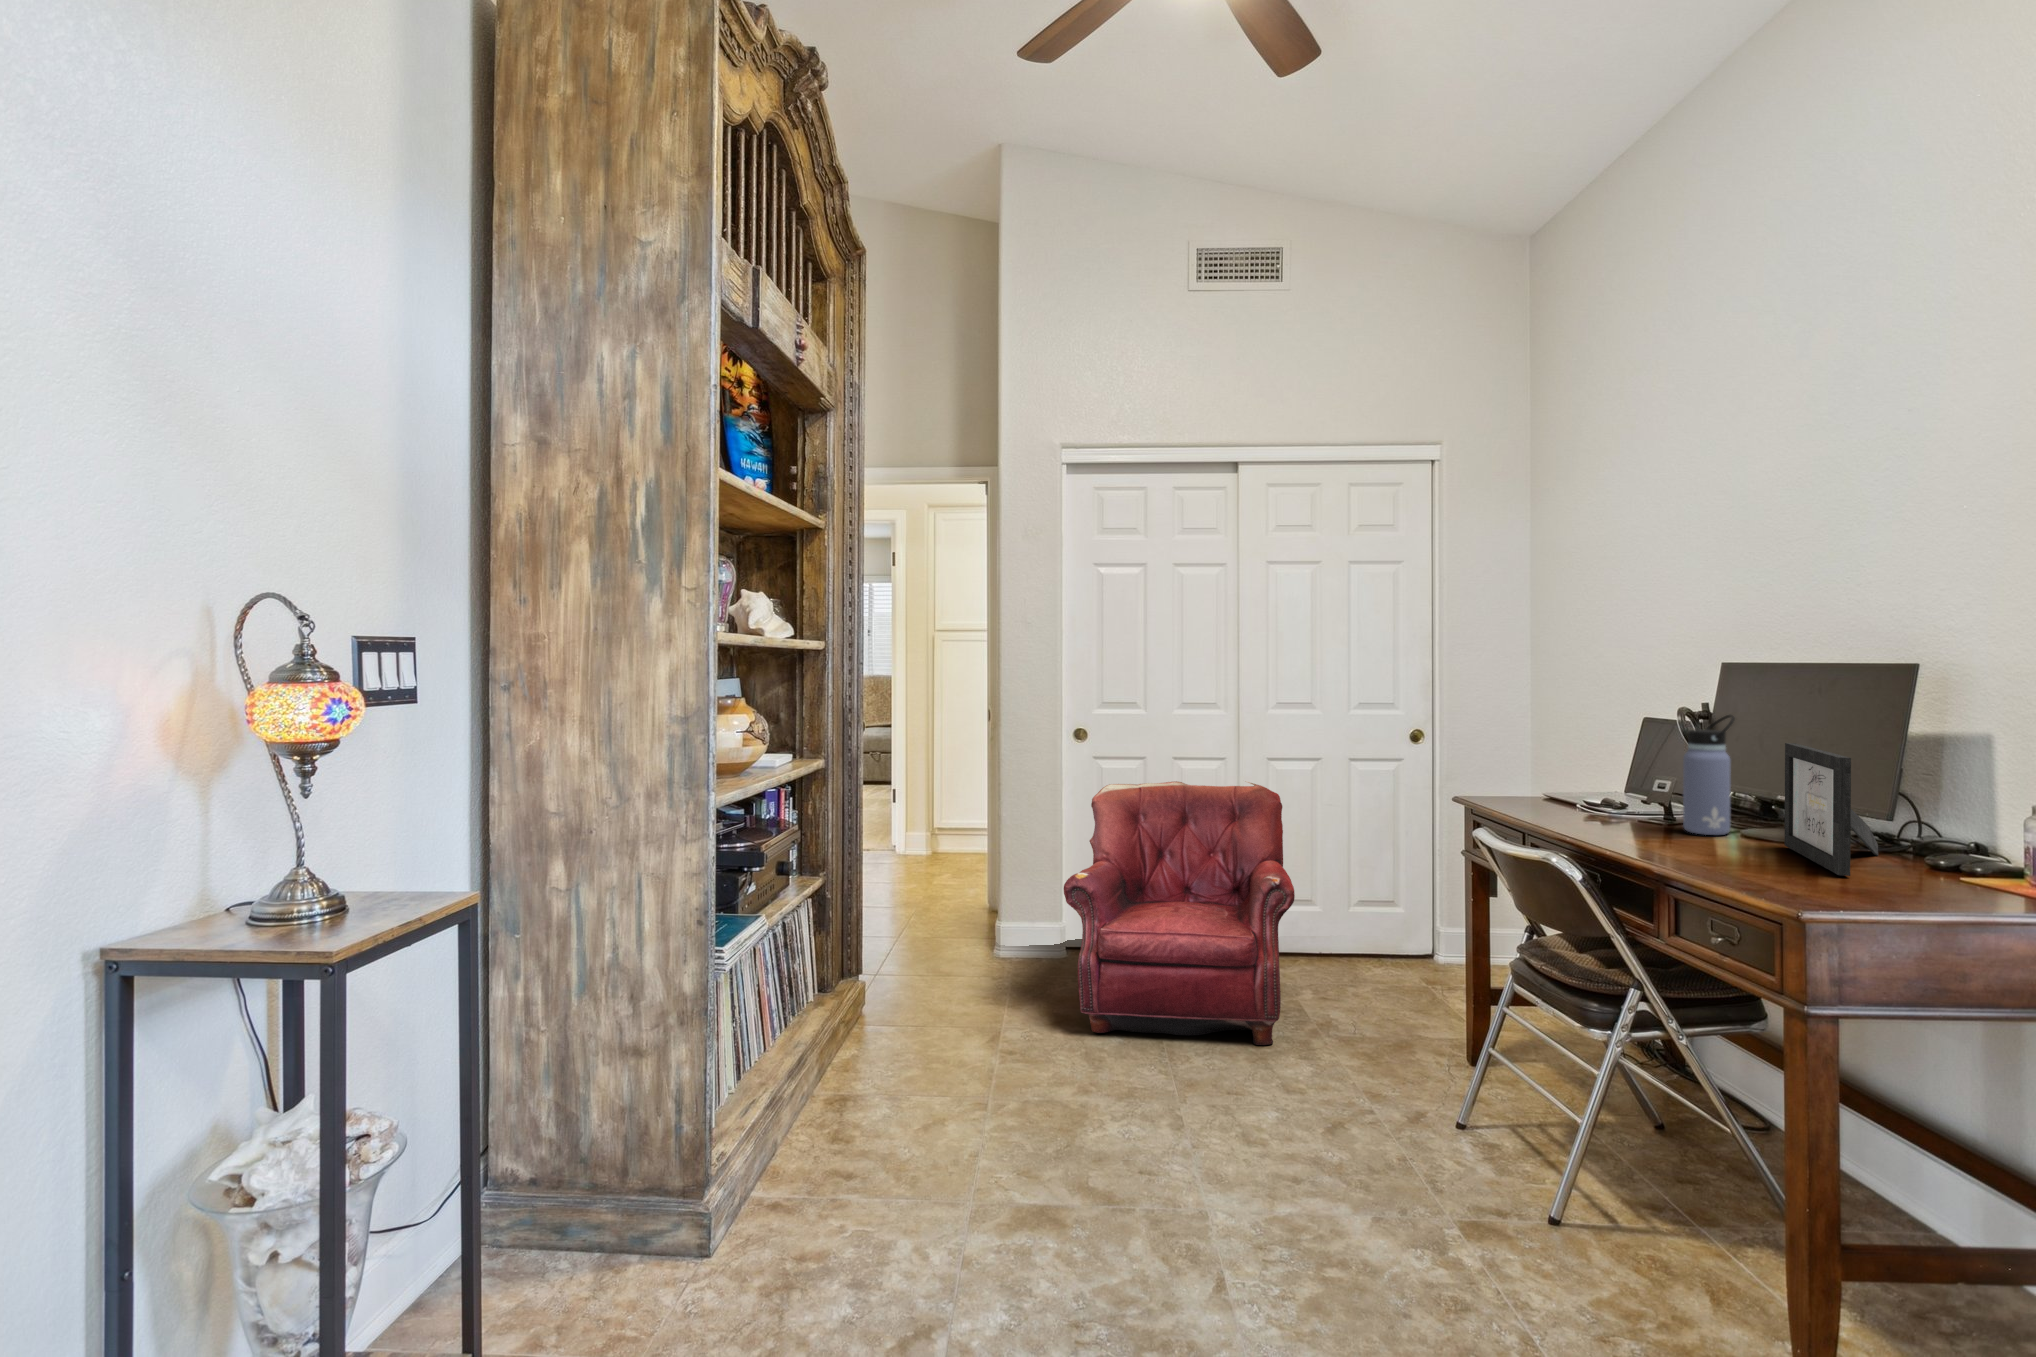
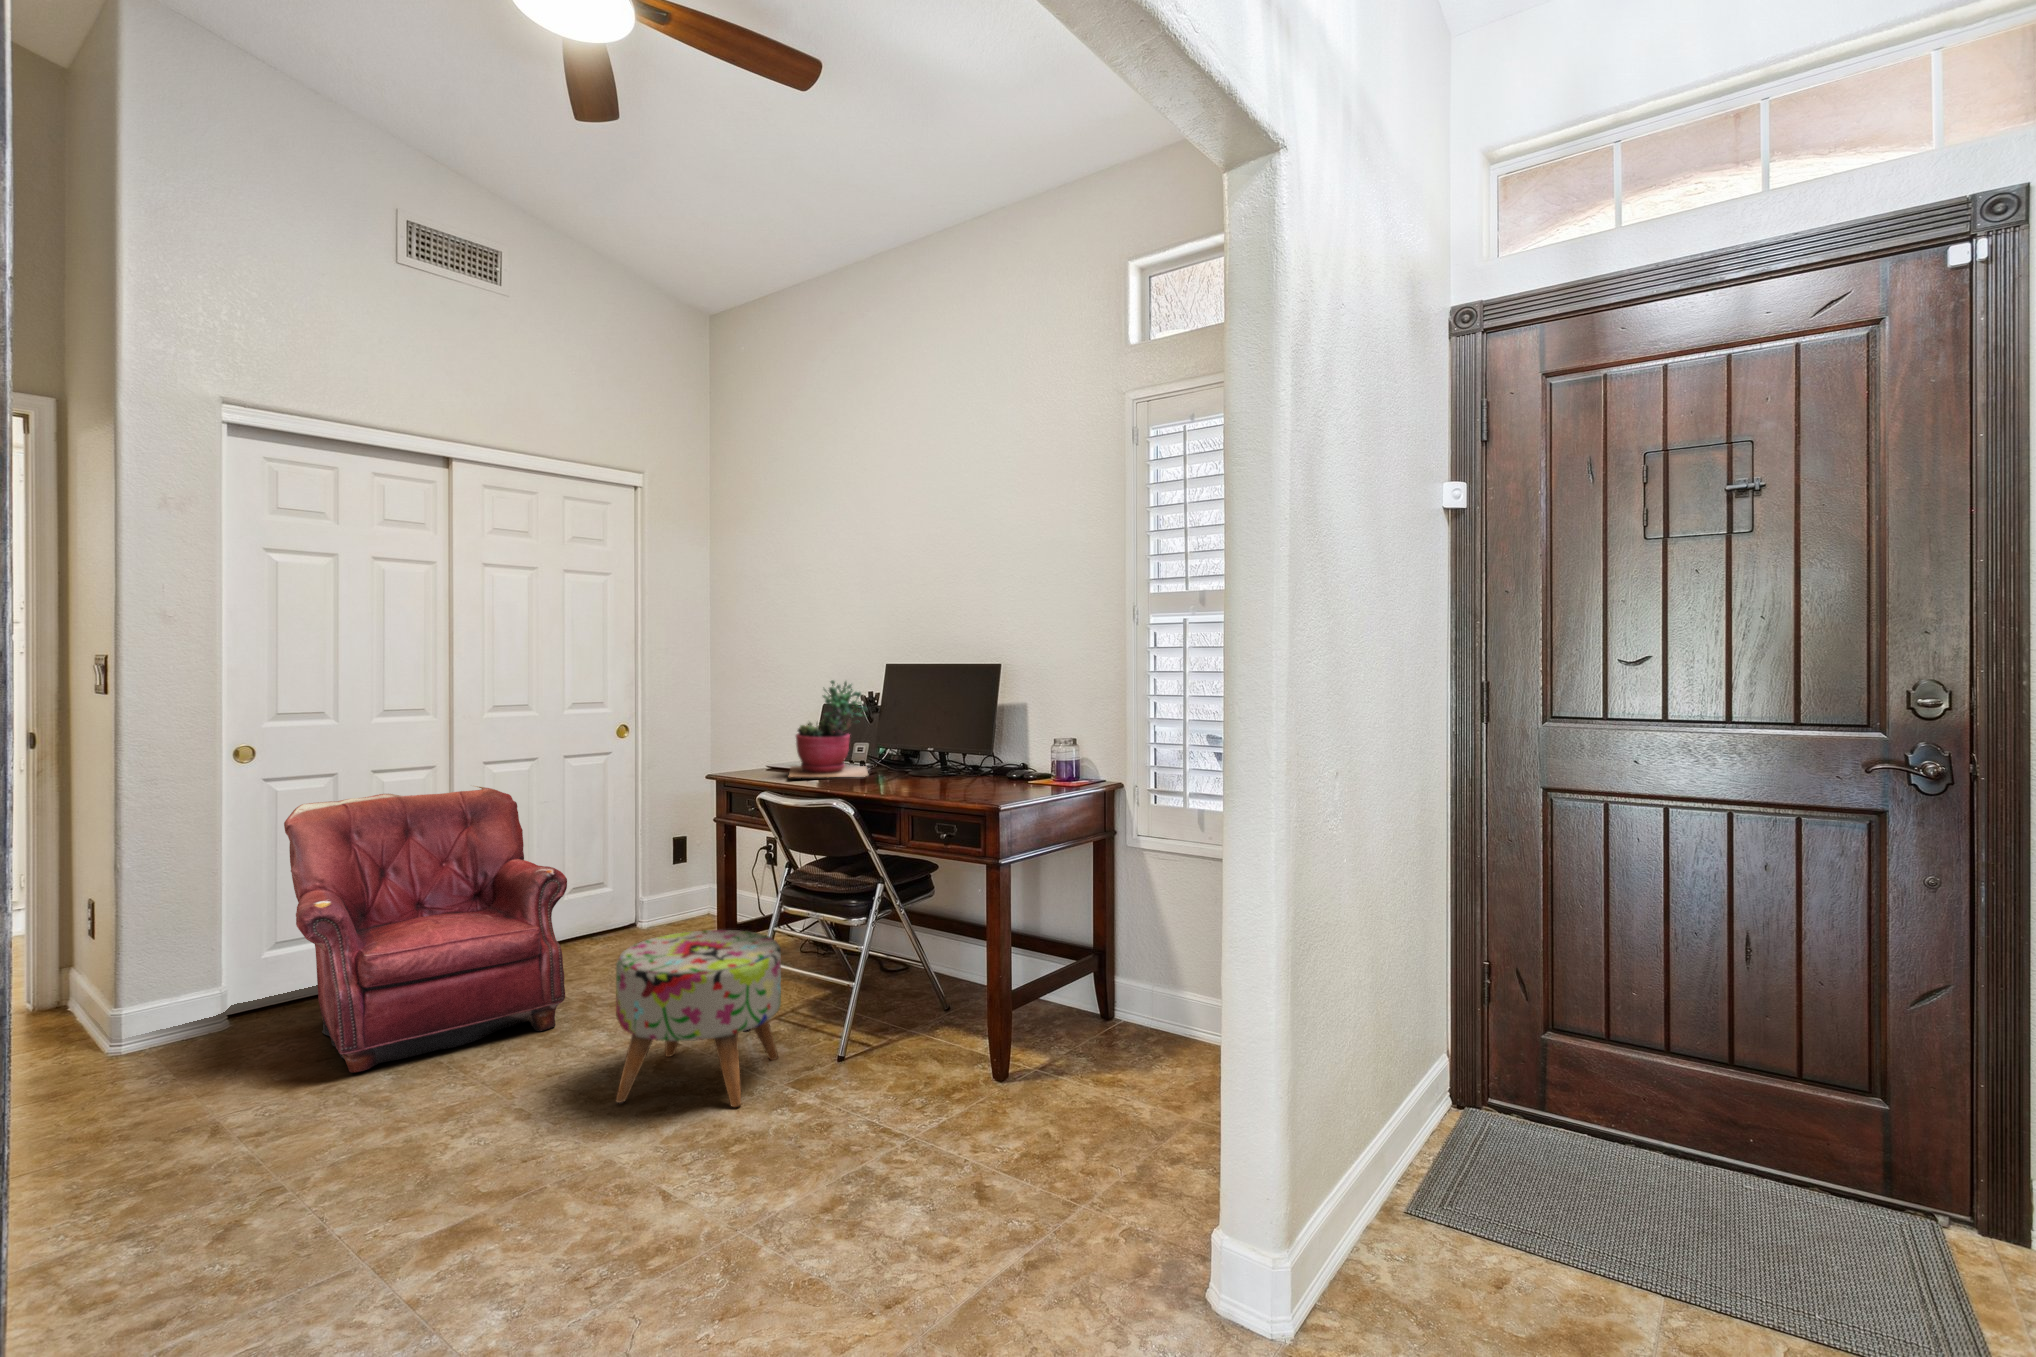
succulent plant: none [1542,684,1686,825] -> present [788,680,868,777]
water bottle: present [1683,715,1735,835] -> none [885,699,913,779]
picture frame: present [1785,743,1878,876] -> none [947,715,995,789]
ottoman: none [1257,981,1474,1225] -> present [616,930,781,1107]

